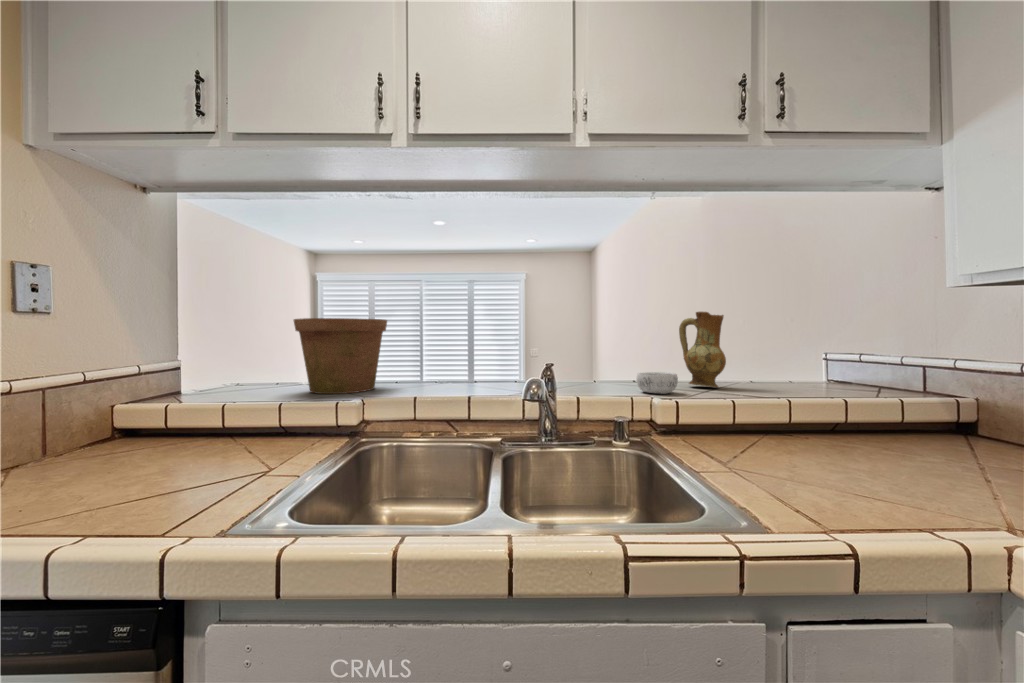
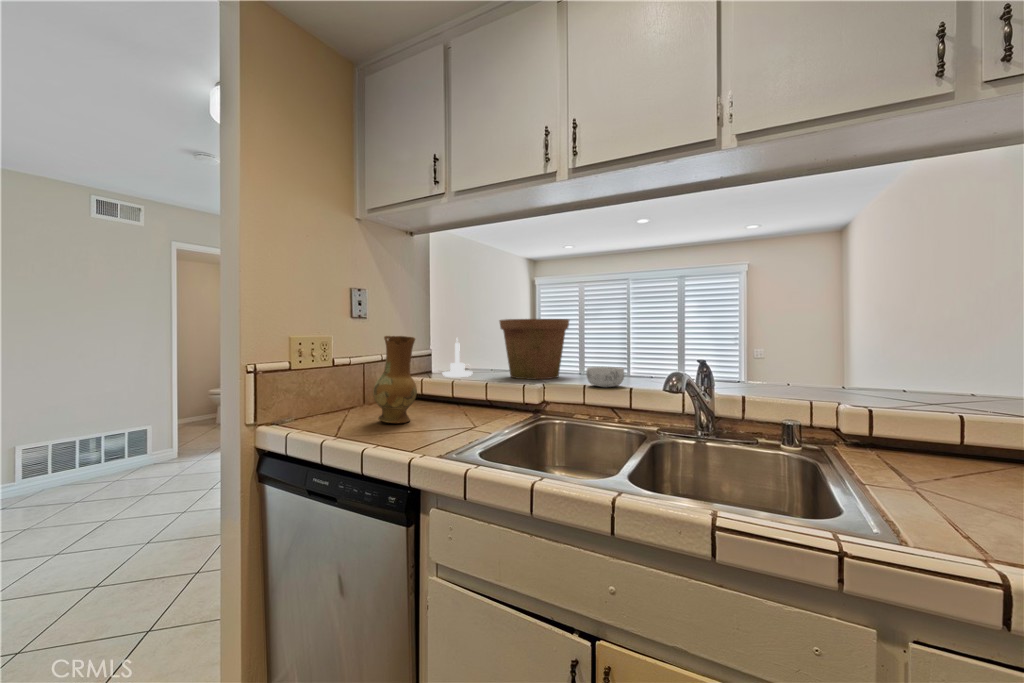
ceramic jug: present [679,312,726,387] -> present [373,336,417,423]
candle holder: none [200,341,252,398] -> present [442,339,473,377]
decorative bowl: present [637,372,678,394] -> present [586,367,624,387]

